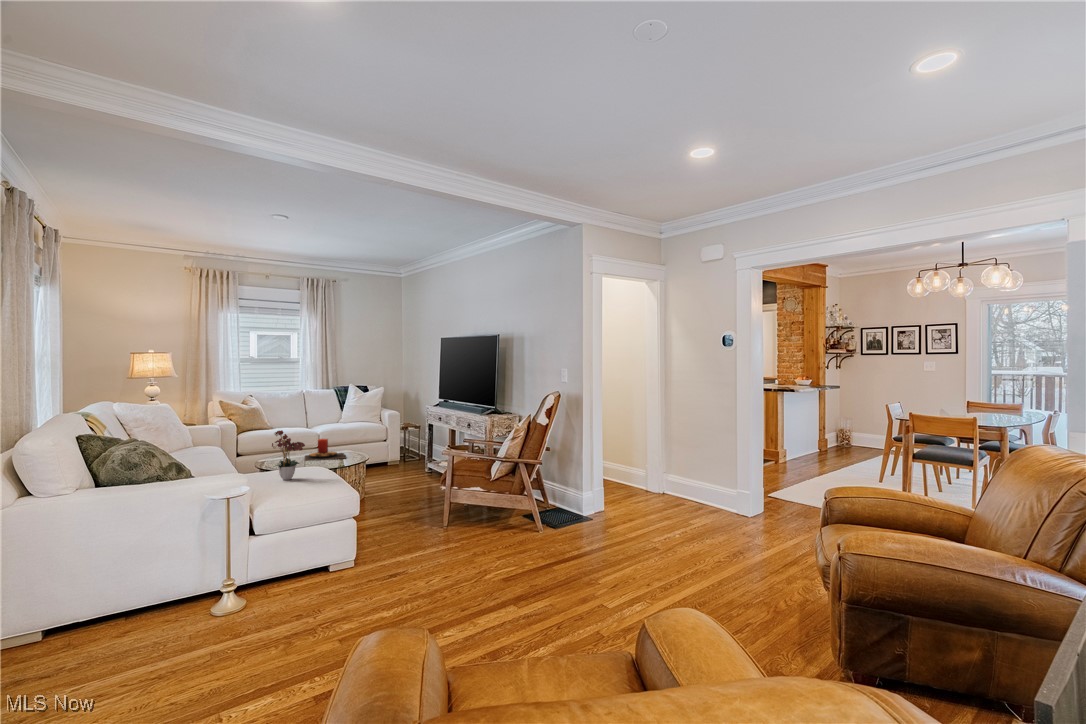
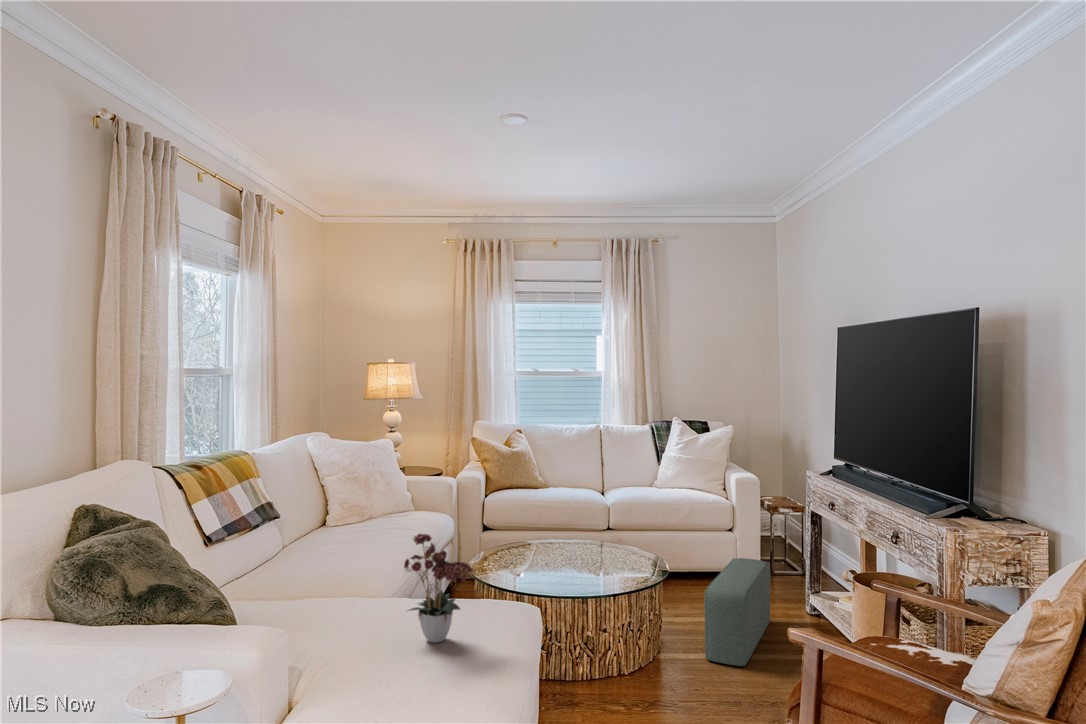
candle: present [305,439,346,461] -> none [530,533,614,584]
pouf: none [387,449,412,493] -> present [704,558,770,666]

